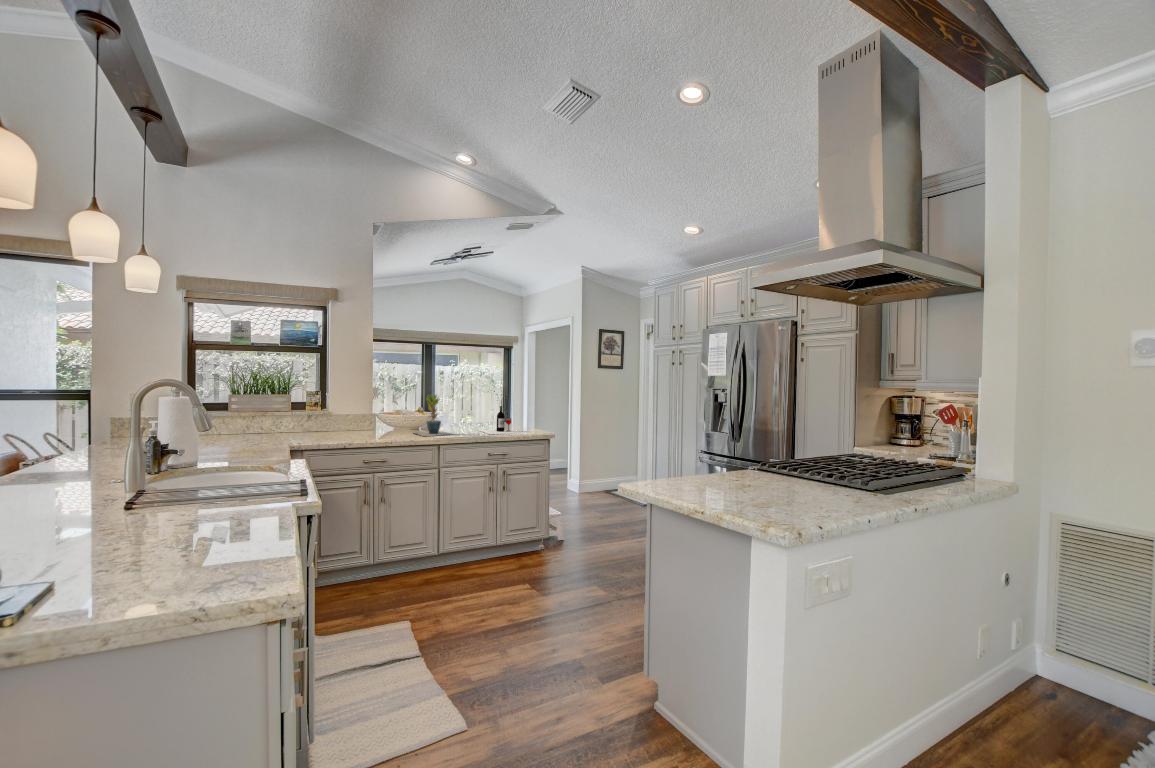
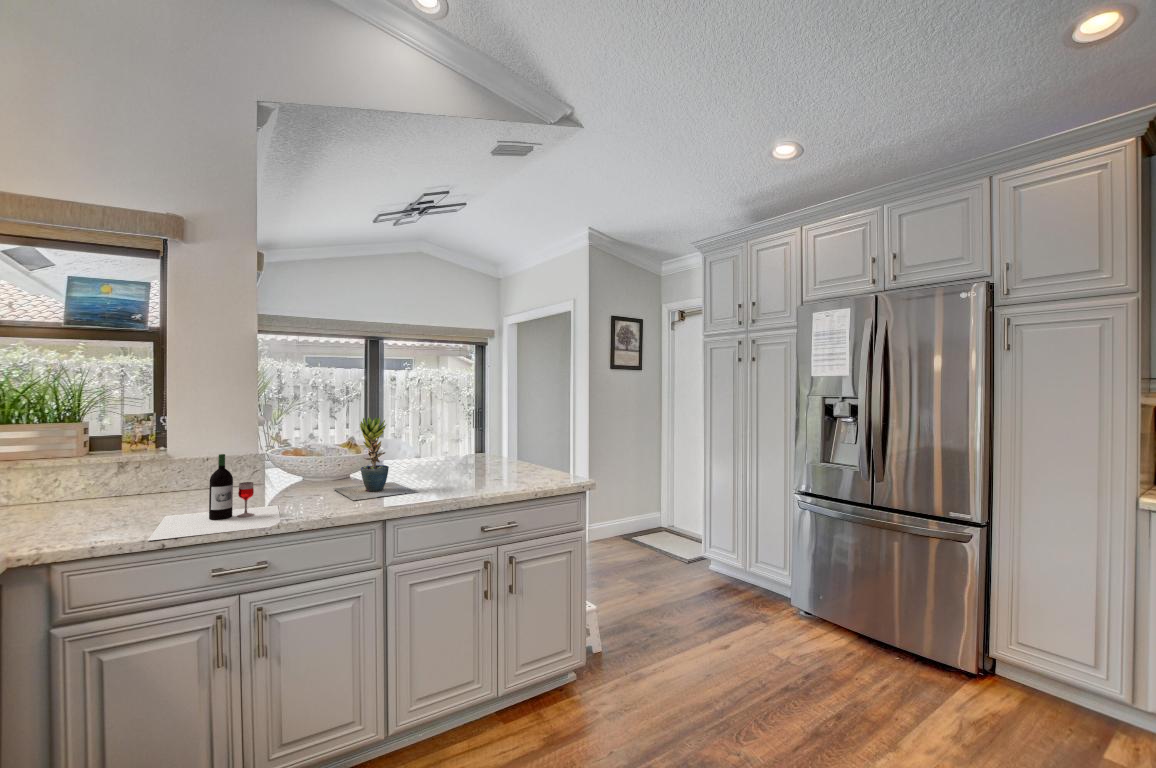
wine bottle: present [480,406,525,434] -> present [148,454,280,541]

